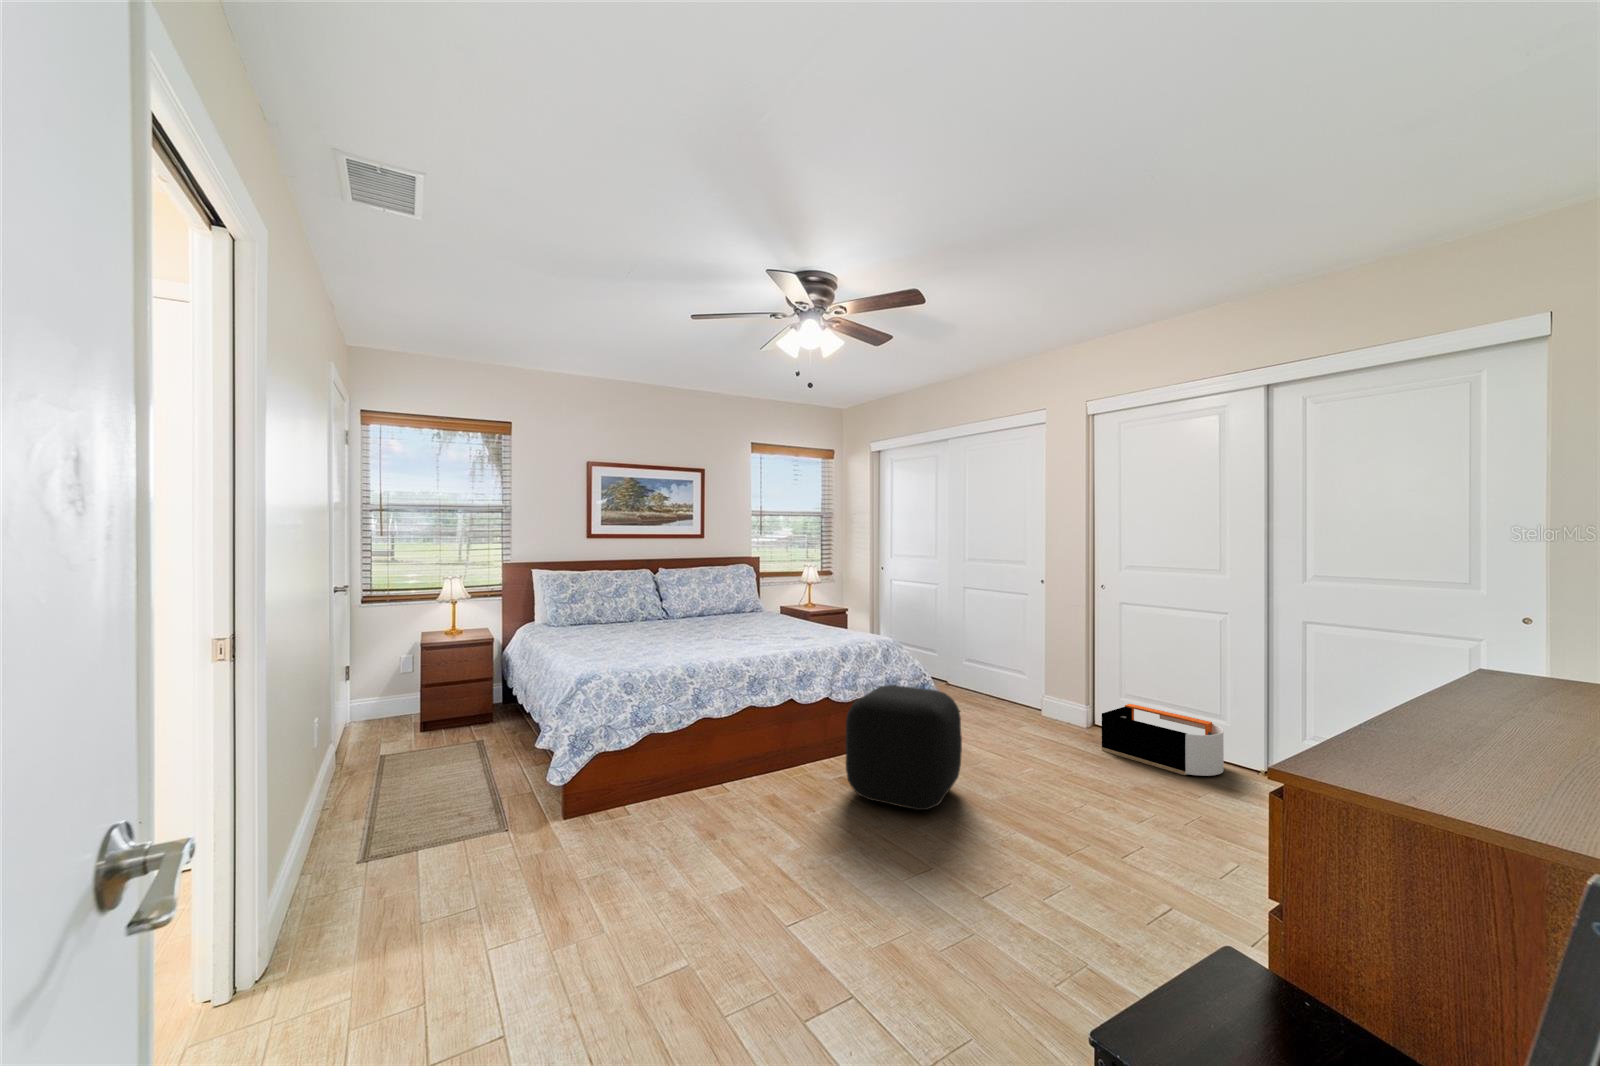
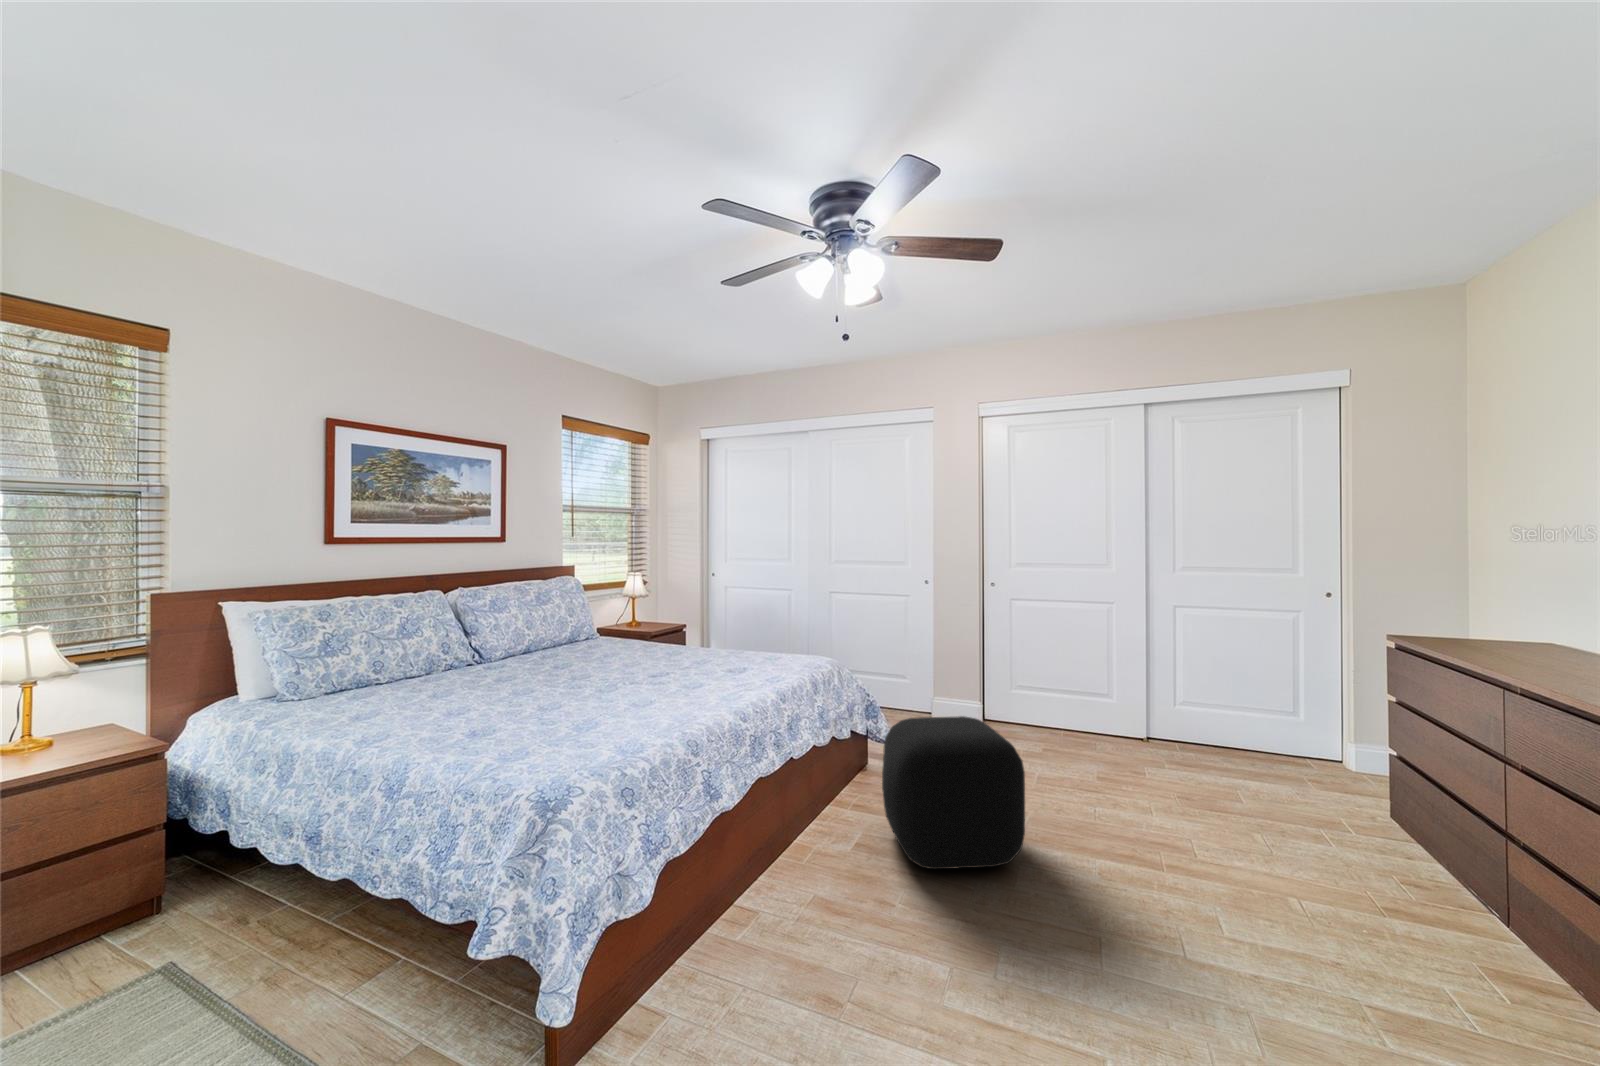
storage bin: present [1102,704,1224,776] -> none [1027,698,1132,759]

